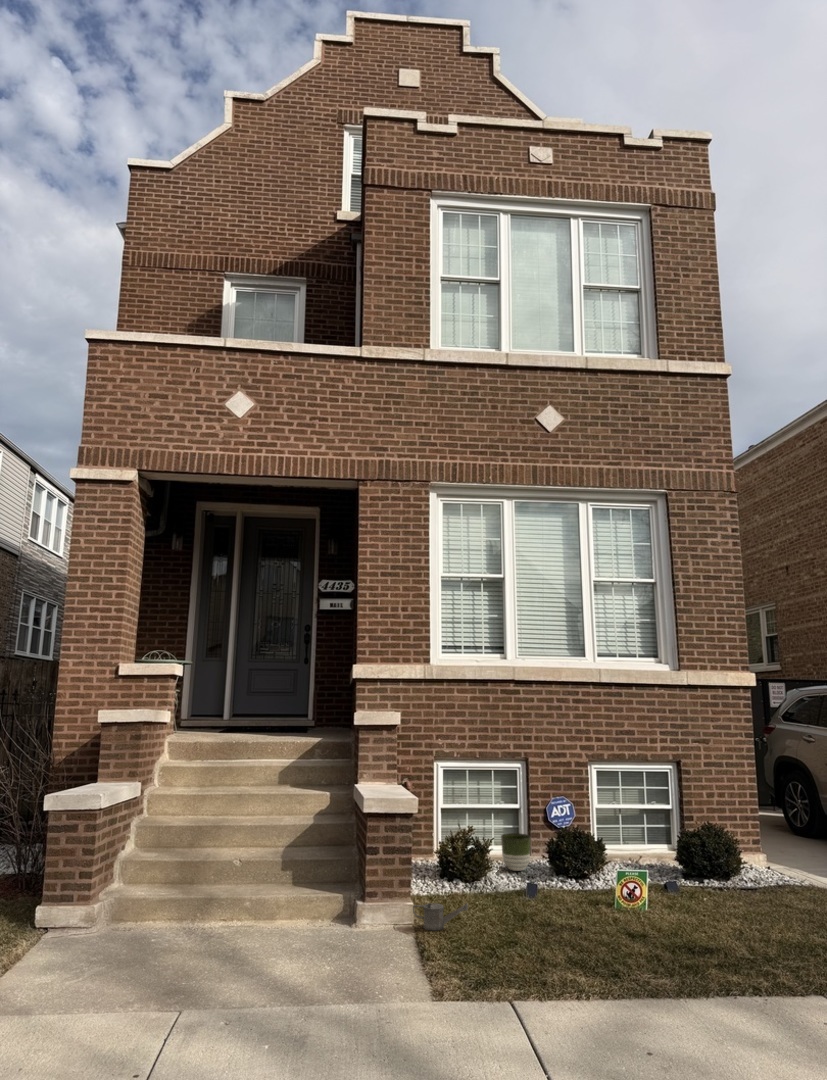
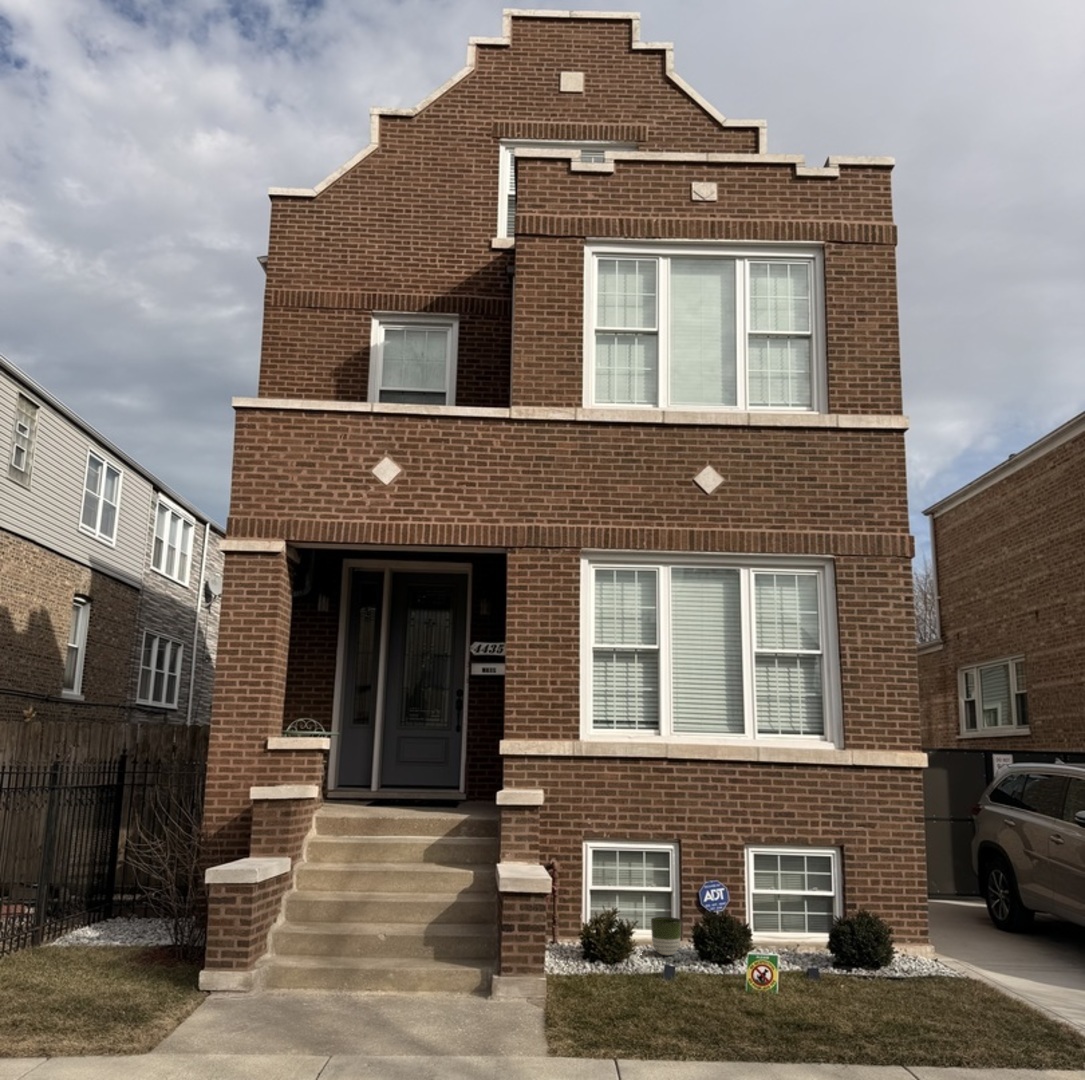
watering can: present [413,903,468,931] -> none [546,979,599,1004]

